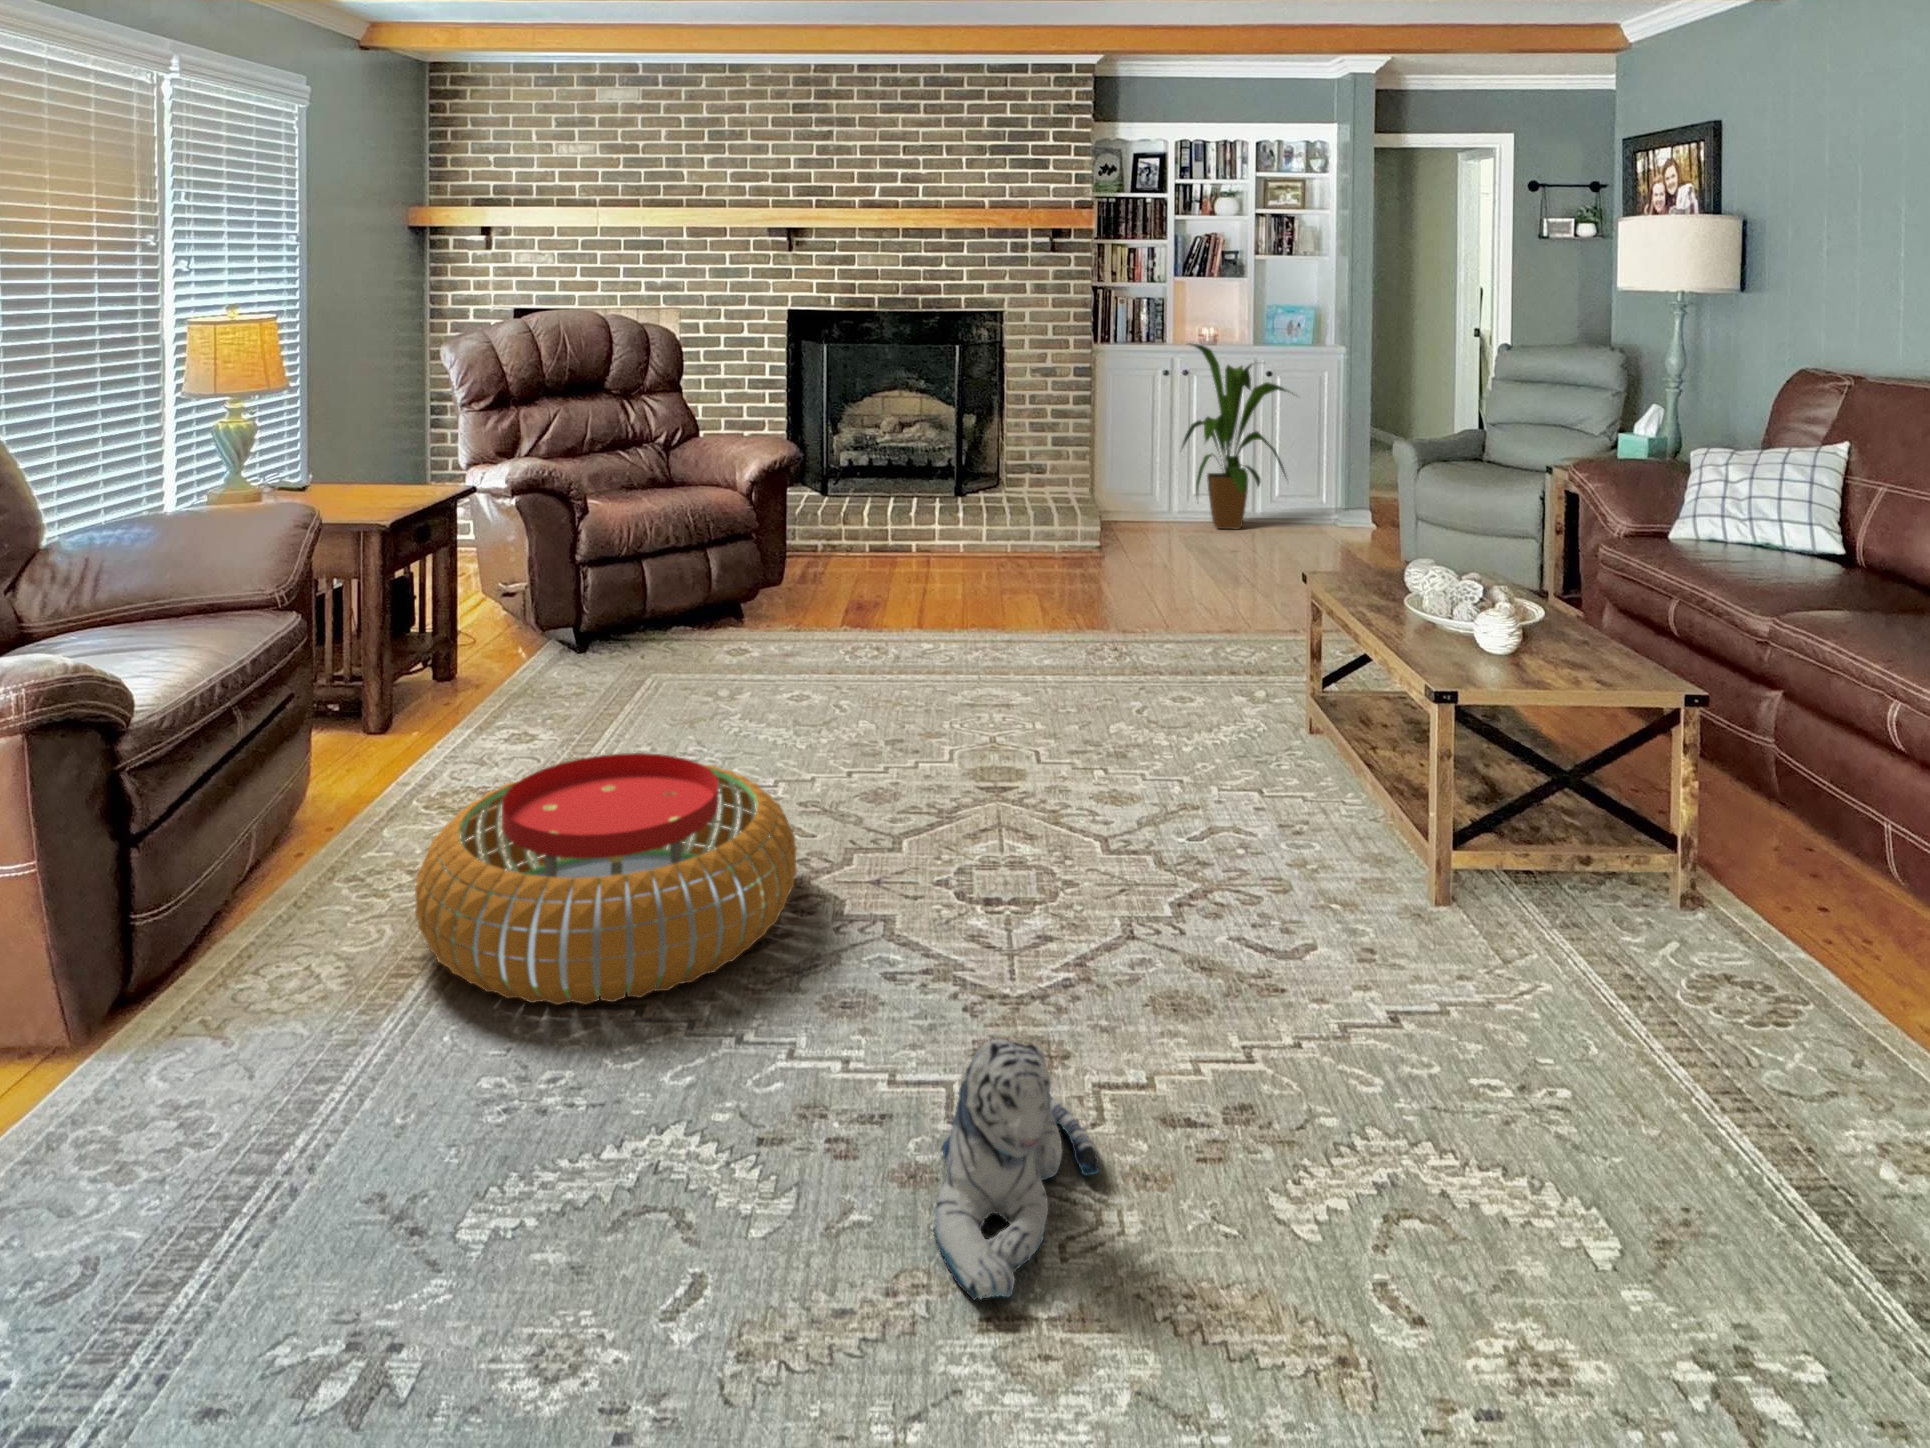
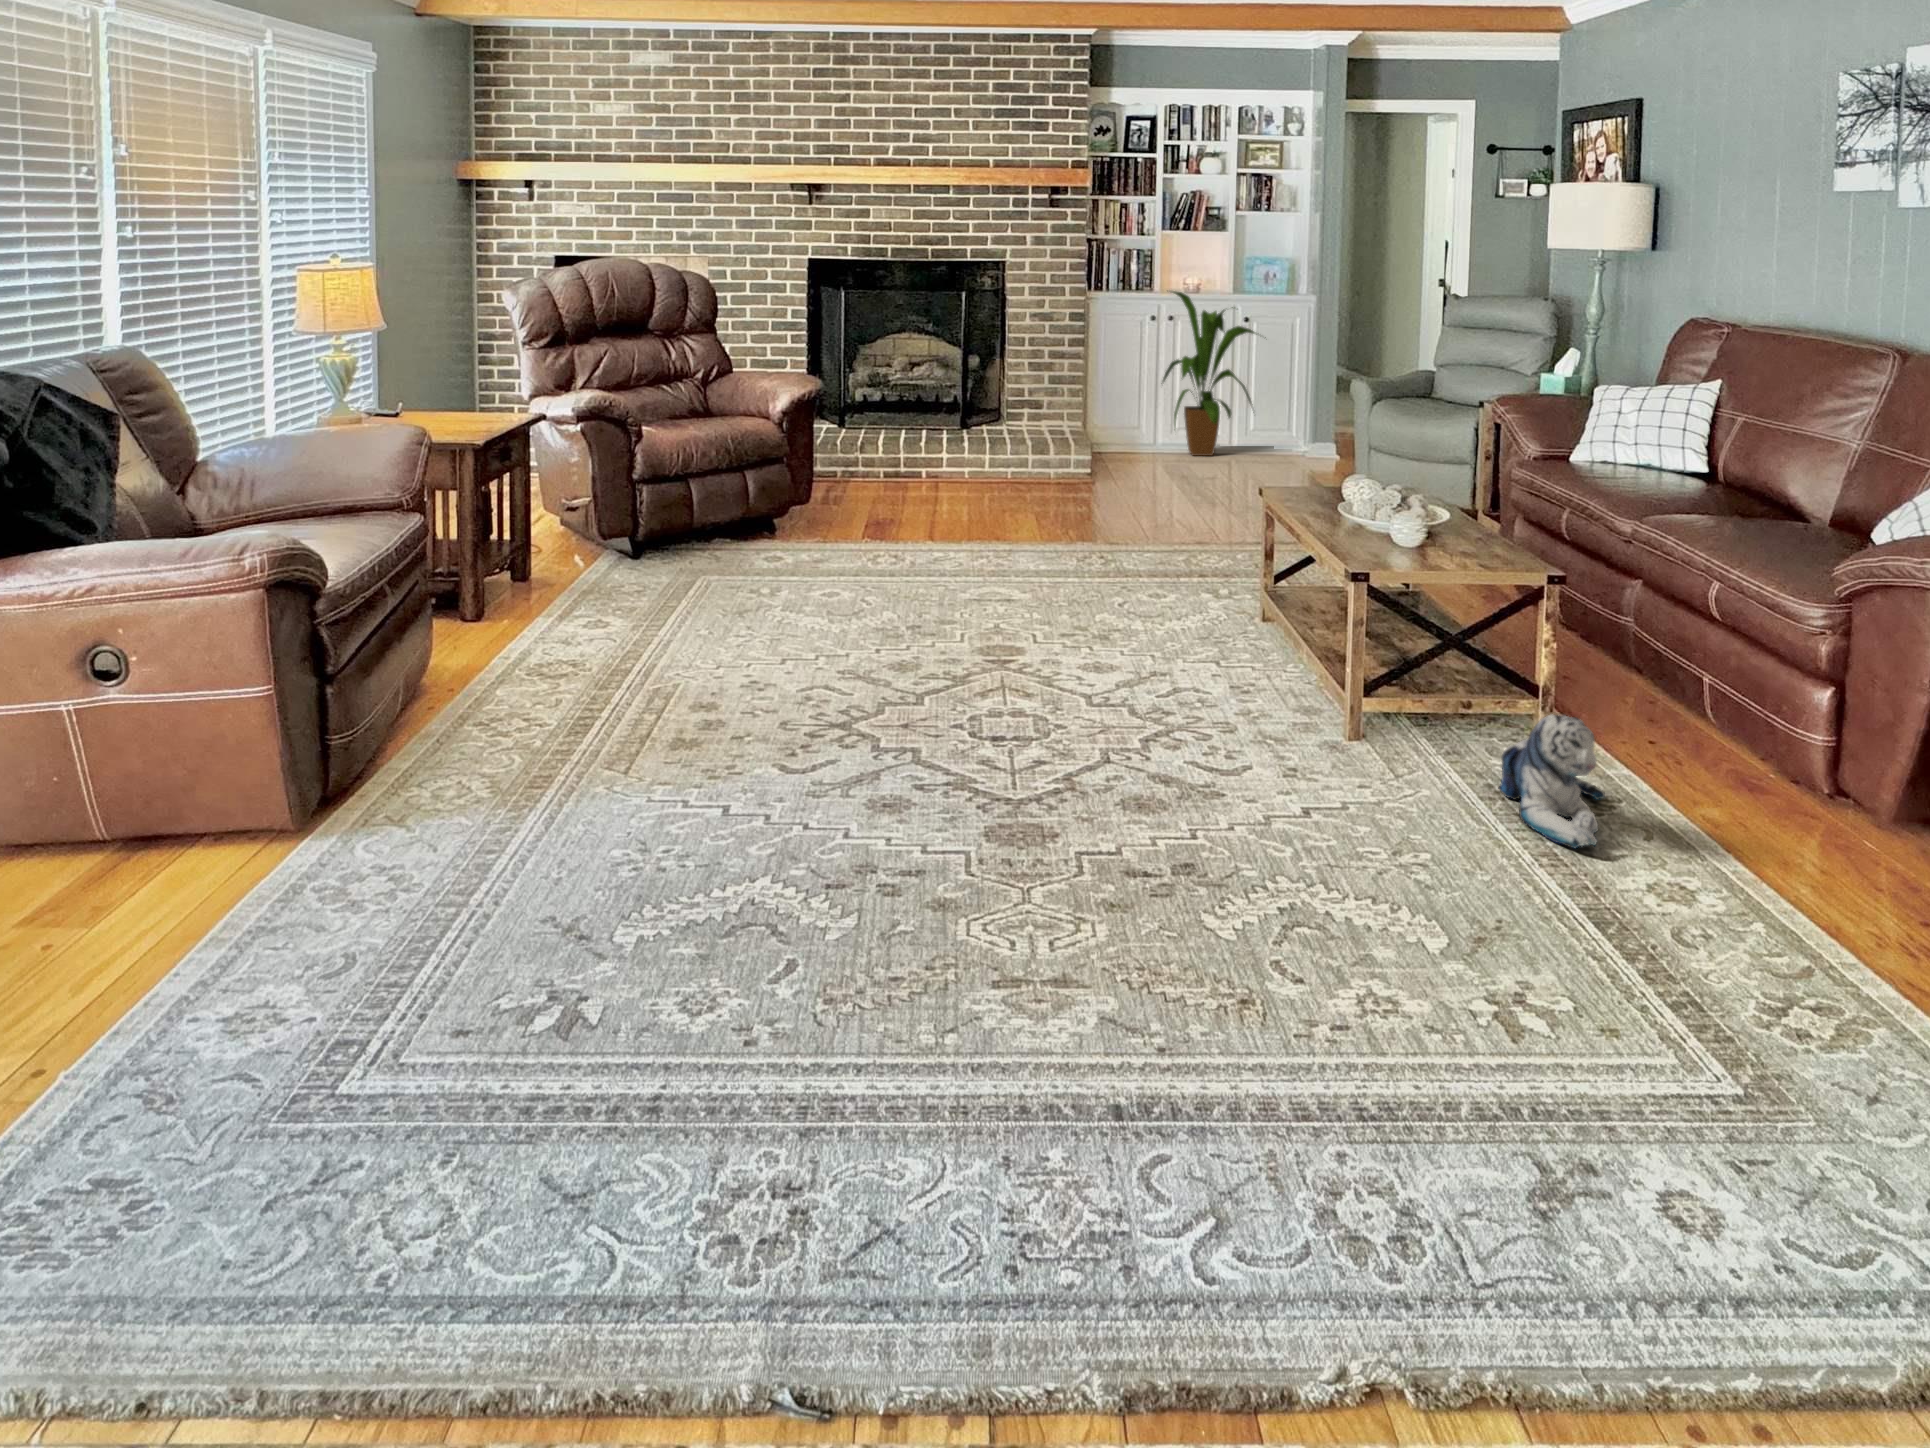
pouf: present [415,753,797,1005] -> none [543,621,843,804]
plush toy: present [933,1039,1099,1300] -> present [1499,714,1605,848]

